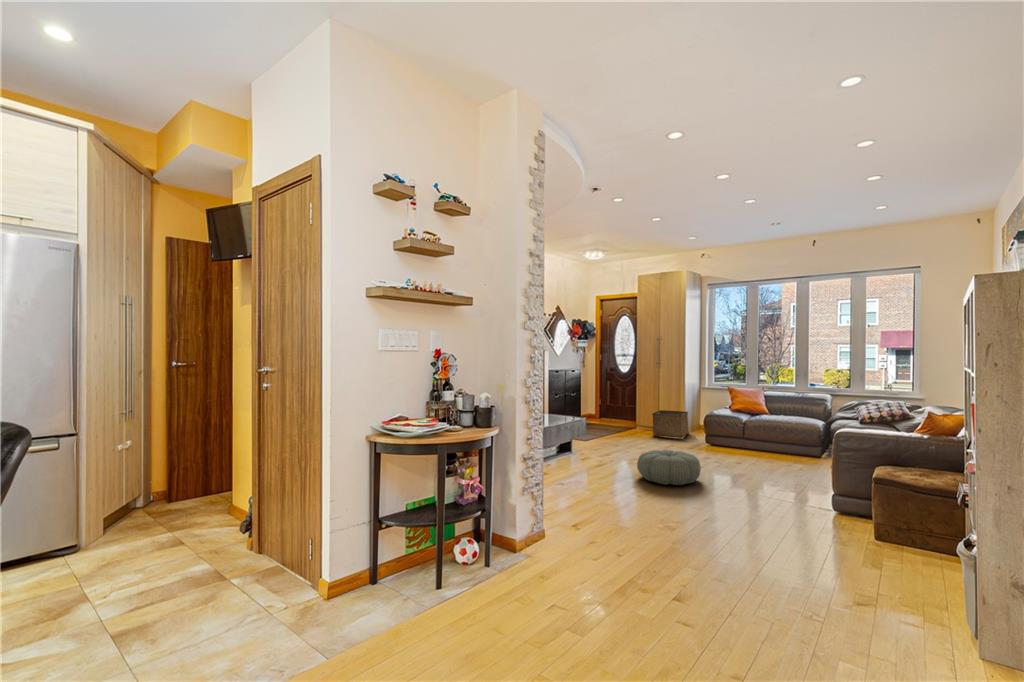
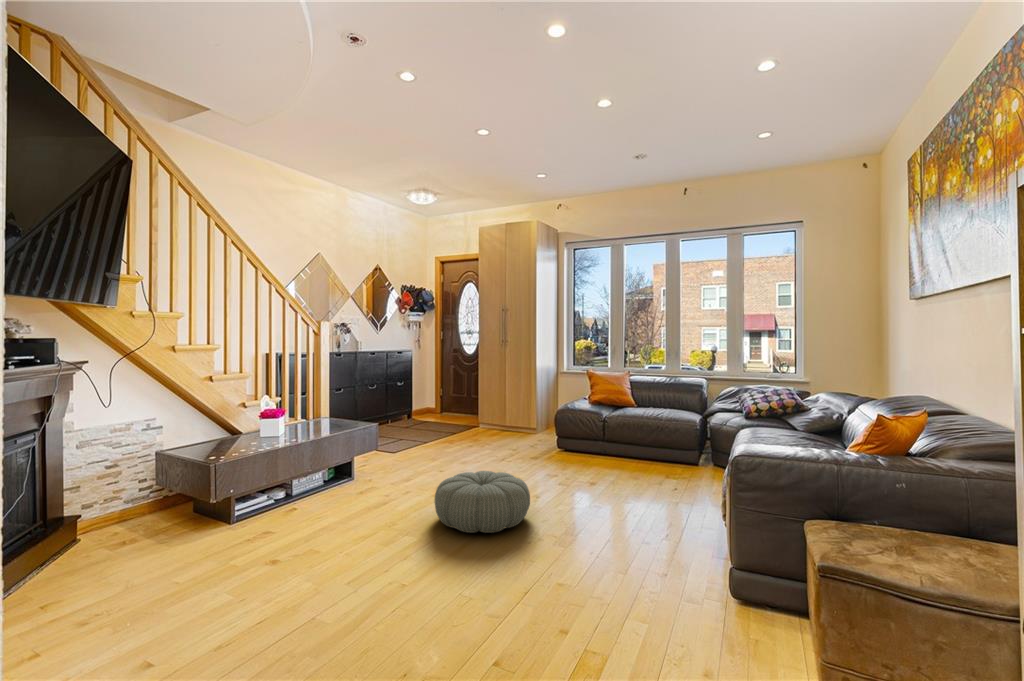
storage bin: present [652,410,689,438] -> none [492,403,540,440]

